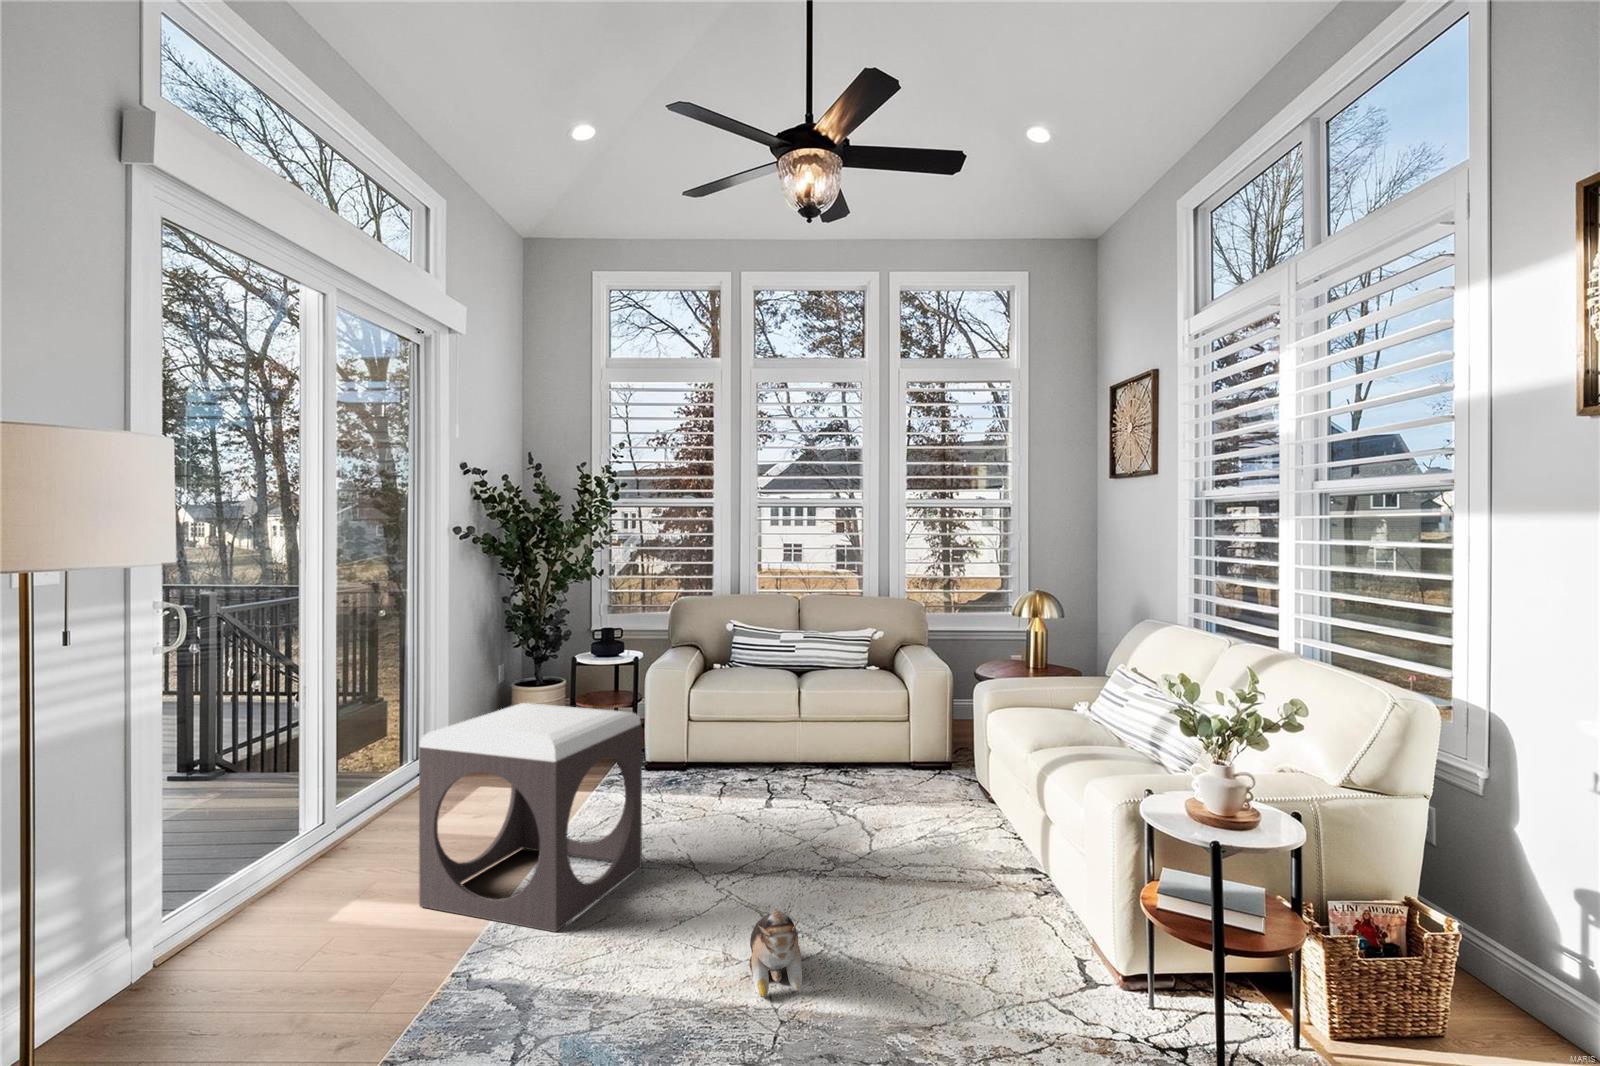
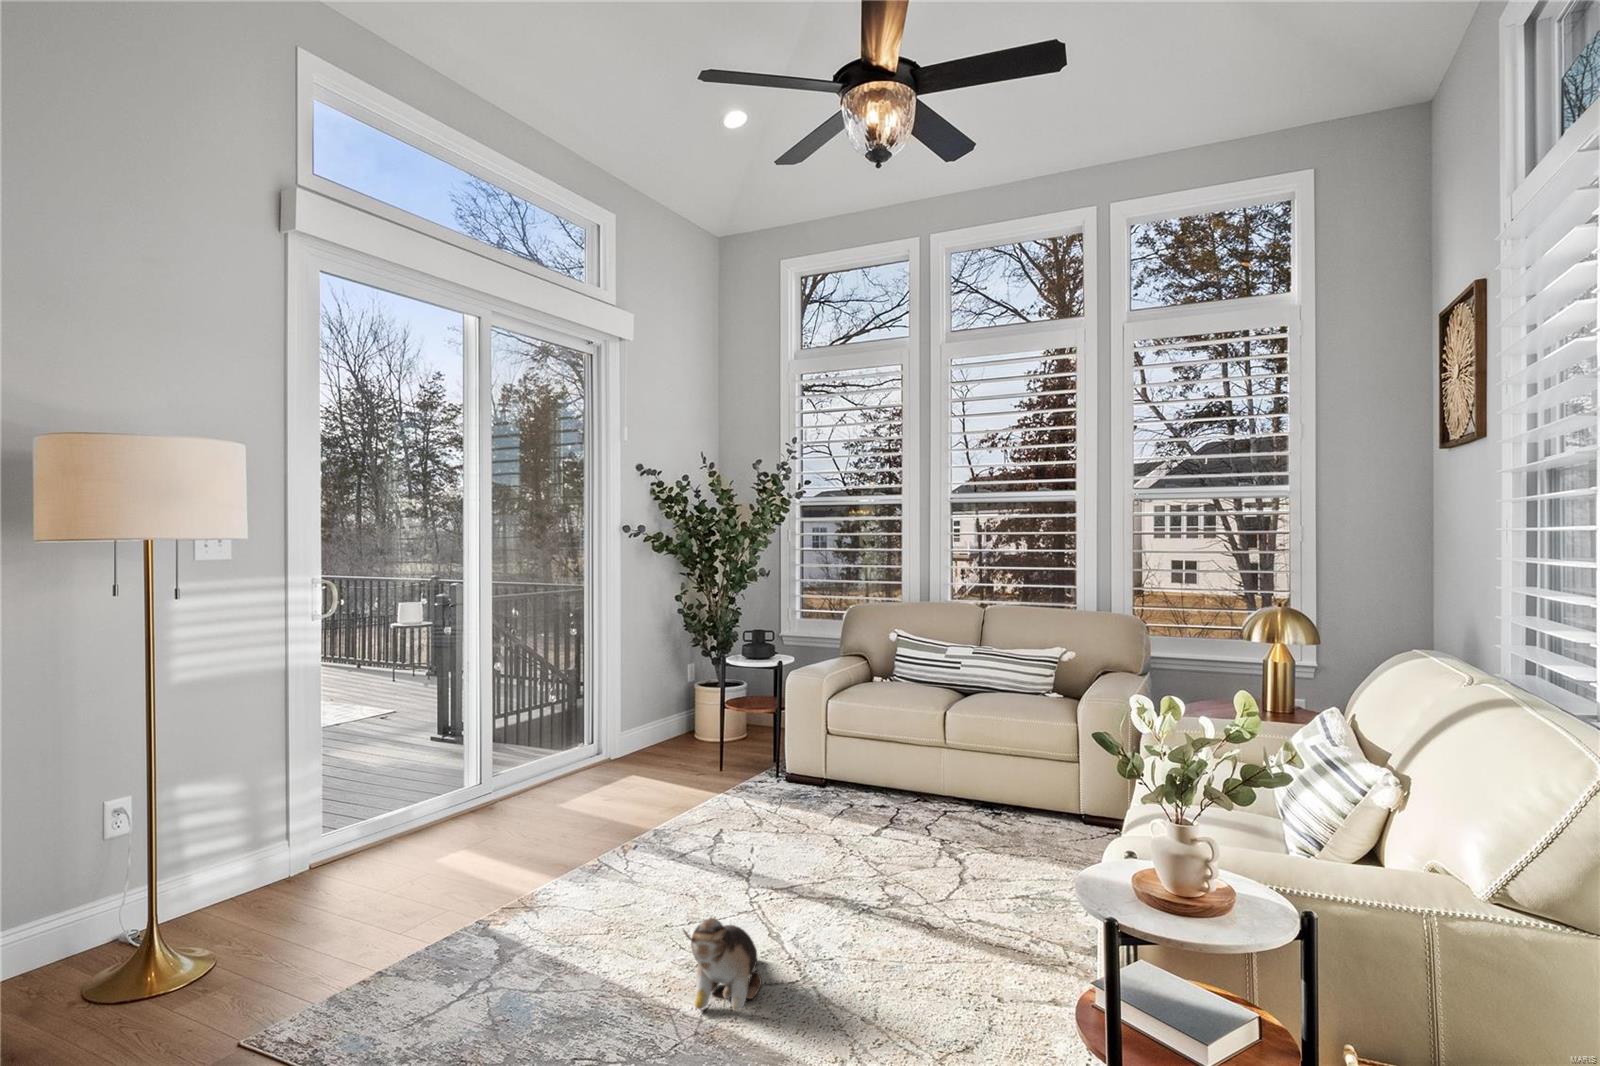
footstool: present [419,703,642,932] -> none [485,689,702,911]

